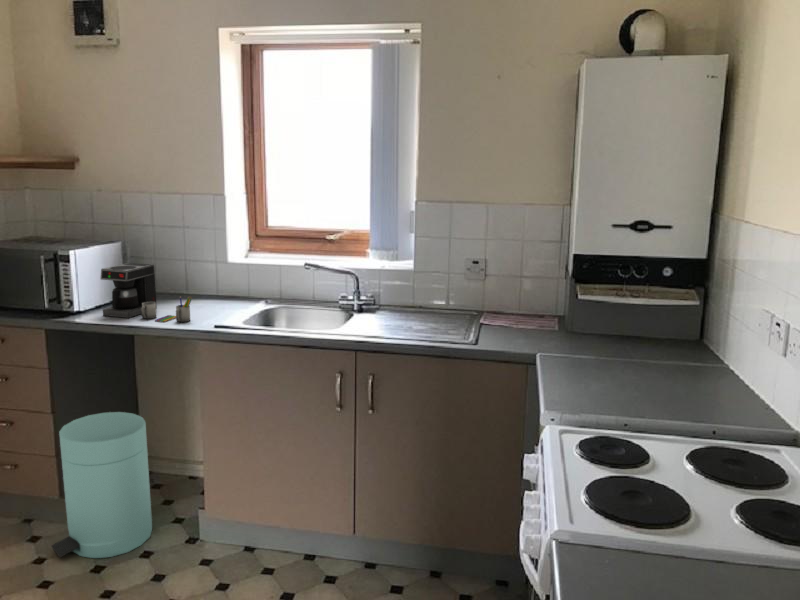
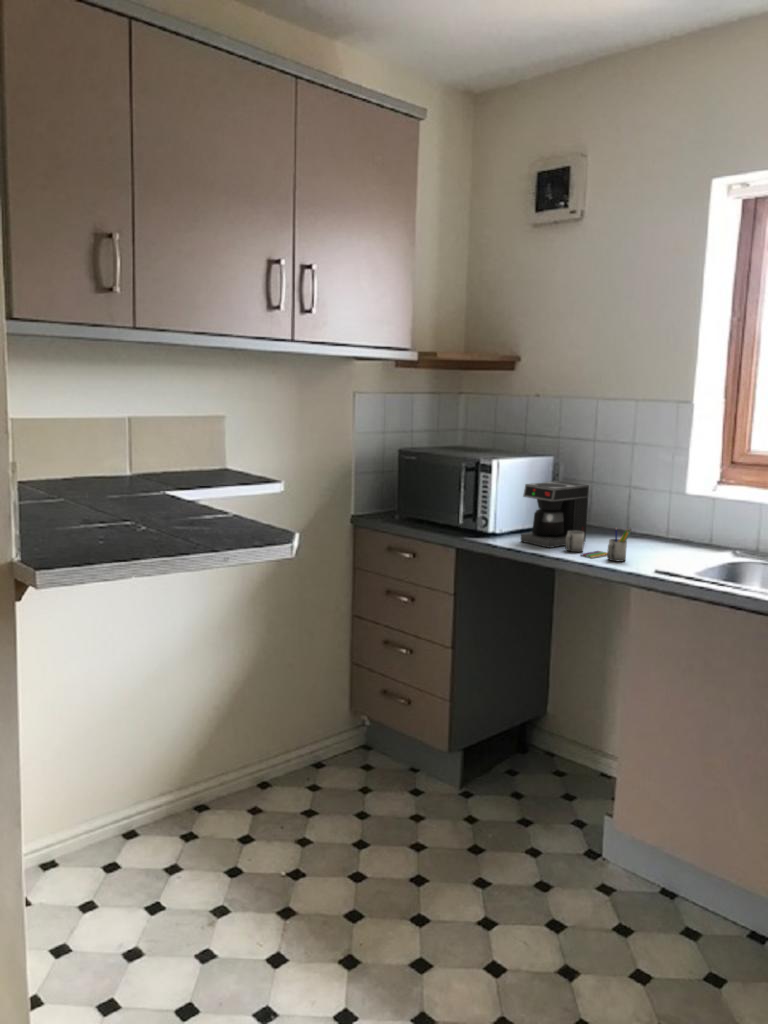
trash can: present [52,412,152,558] -> none [430,661,553,842]

